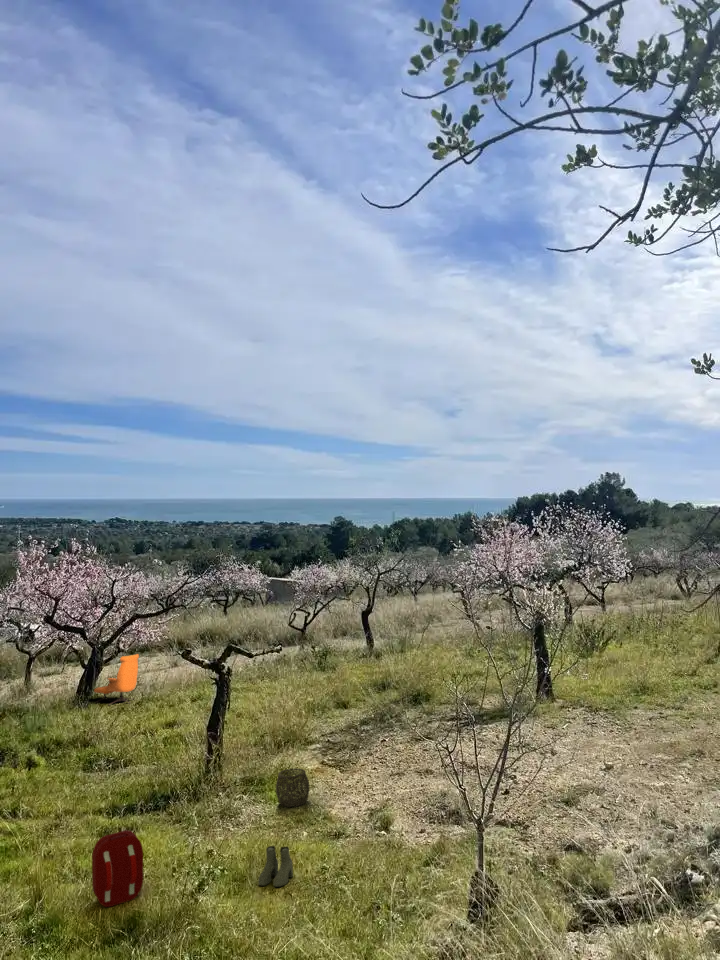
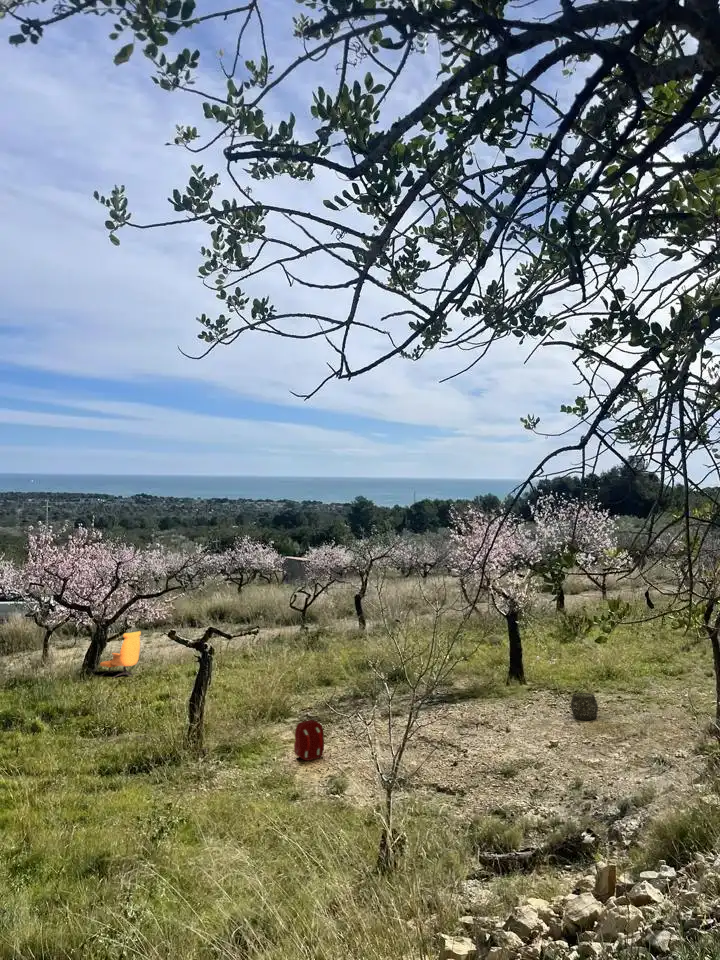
woven basket: present [276,768,309,807] -> present [571,693,598,720]
backpack: present [92,830,144,907] -> present [294,720,324,761]
boots: present [258,846,293,887] -> none [212,802,243,836]

